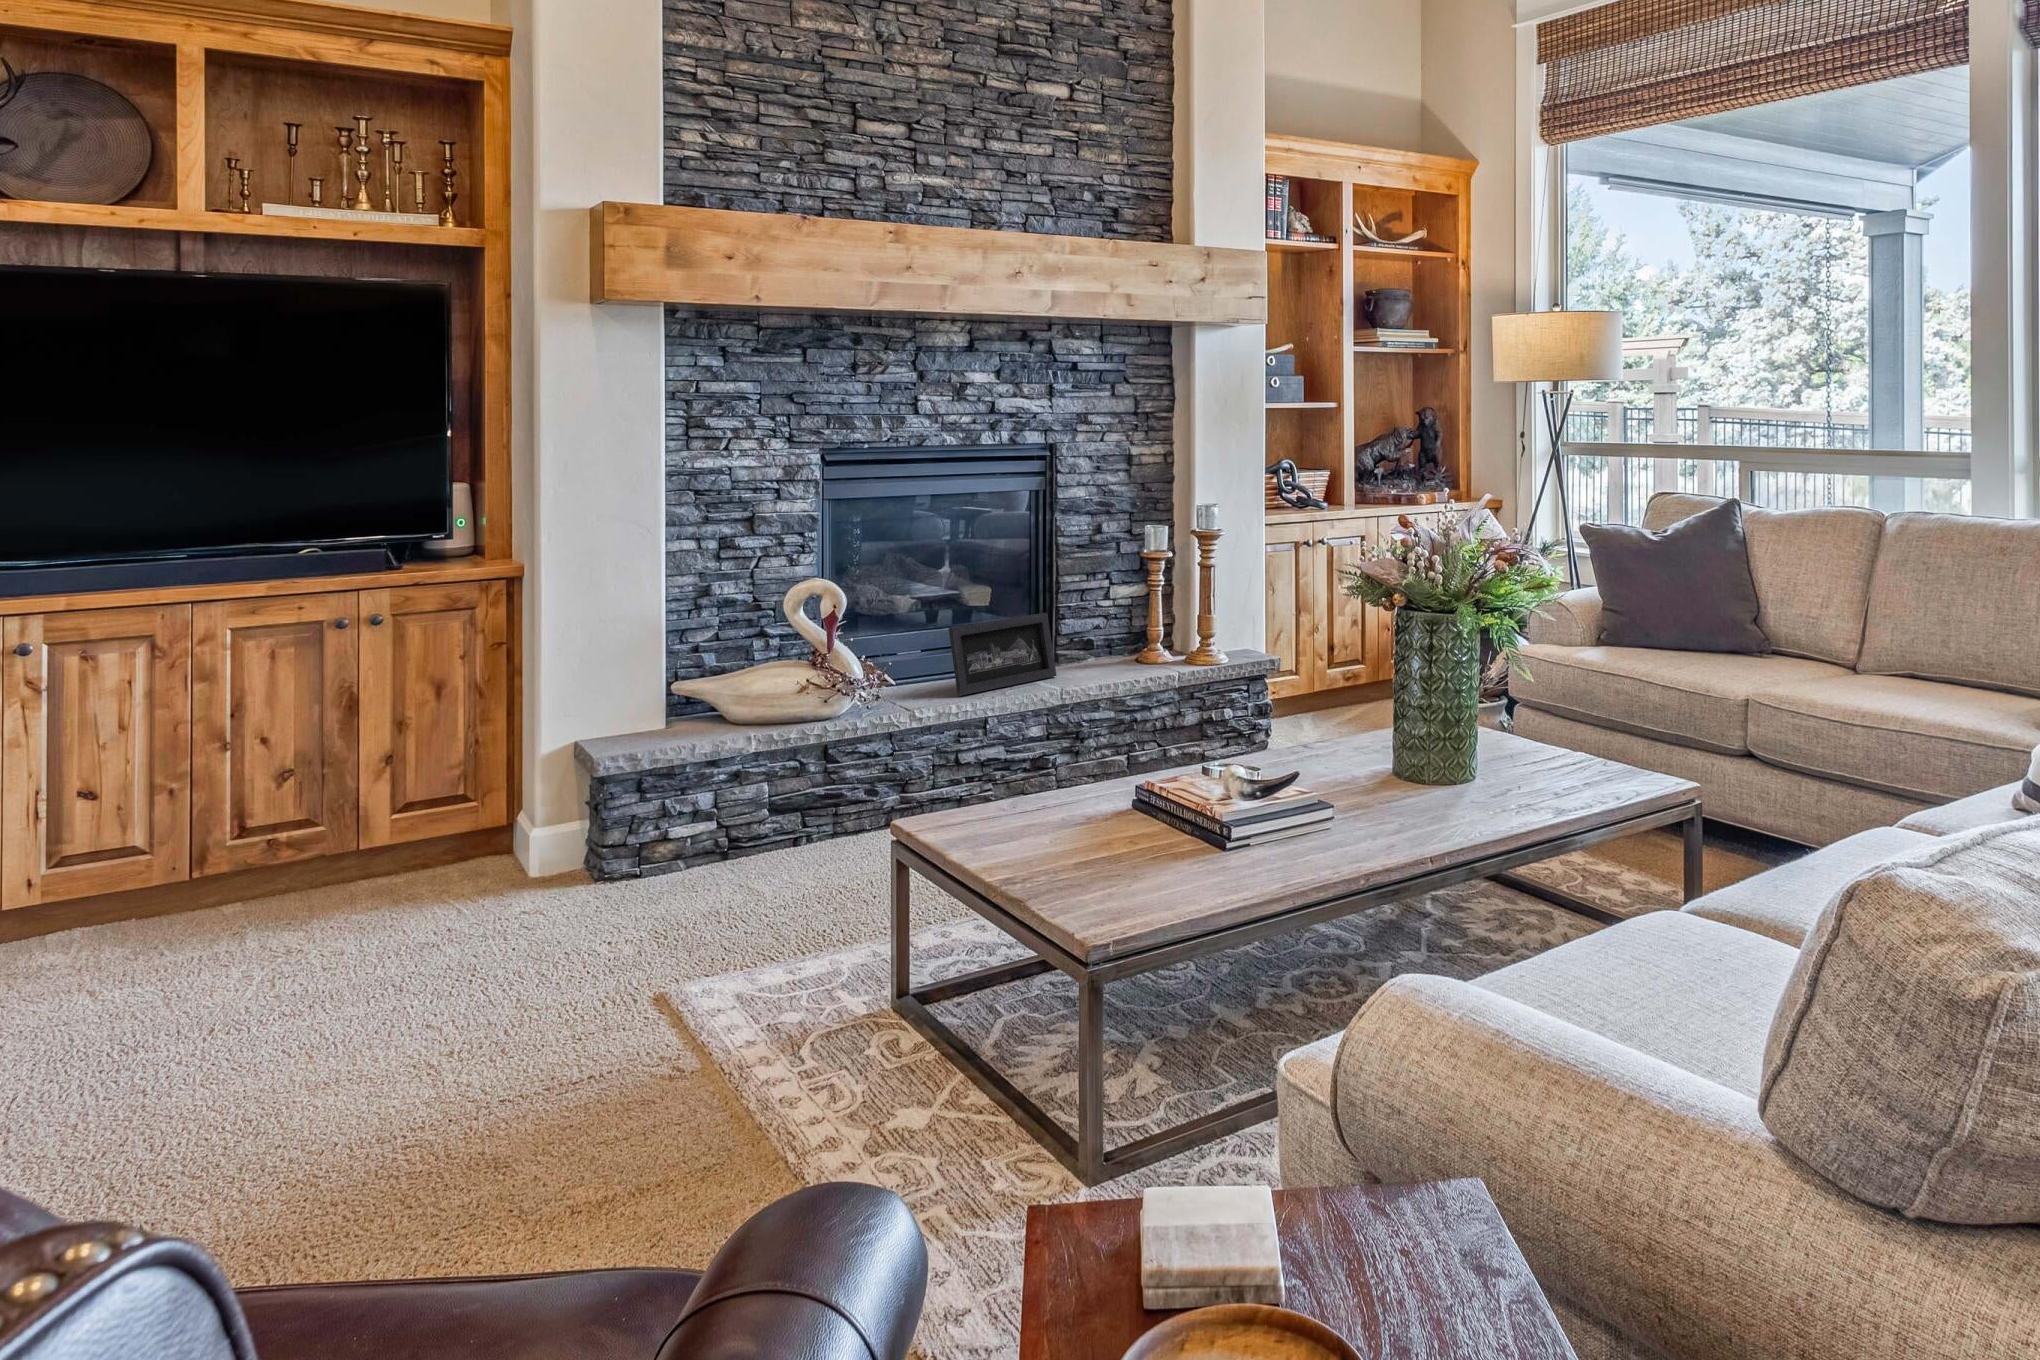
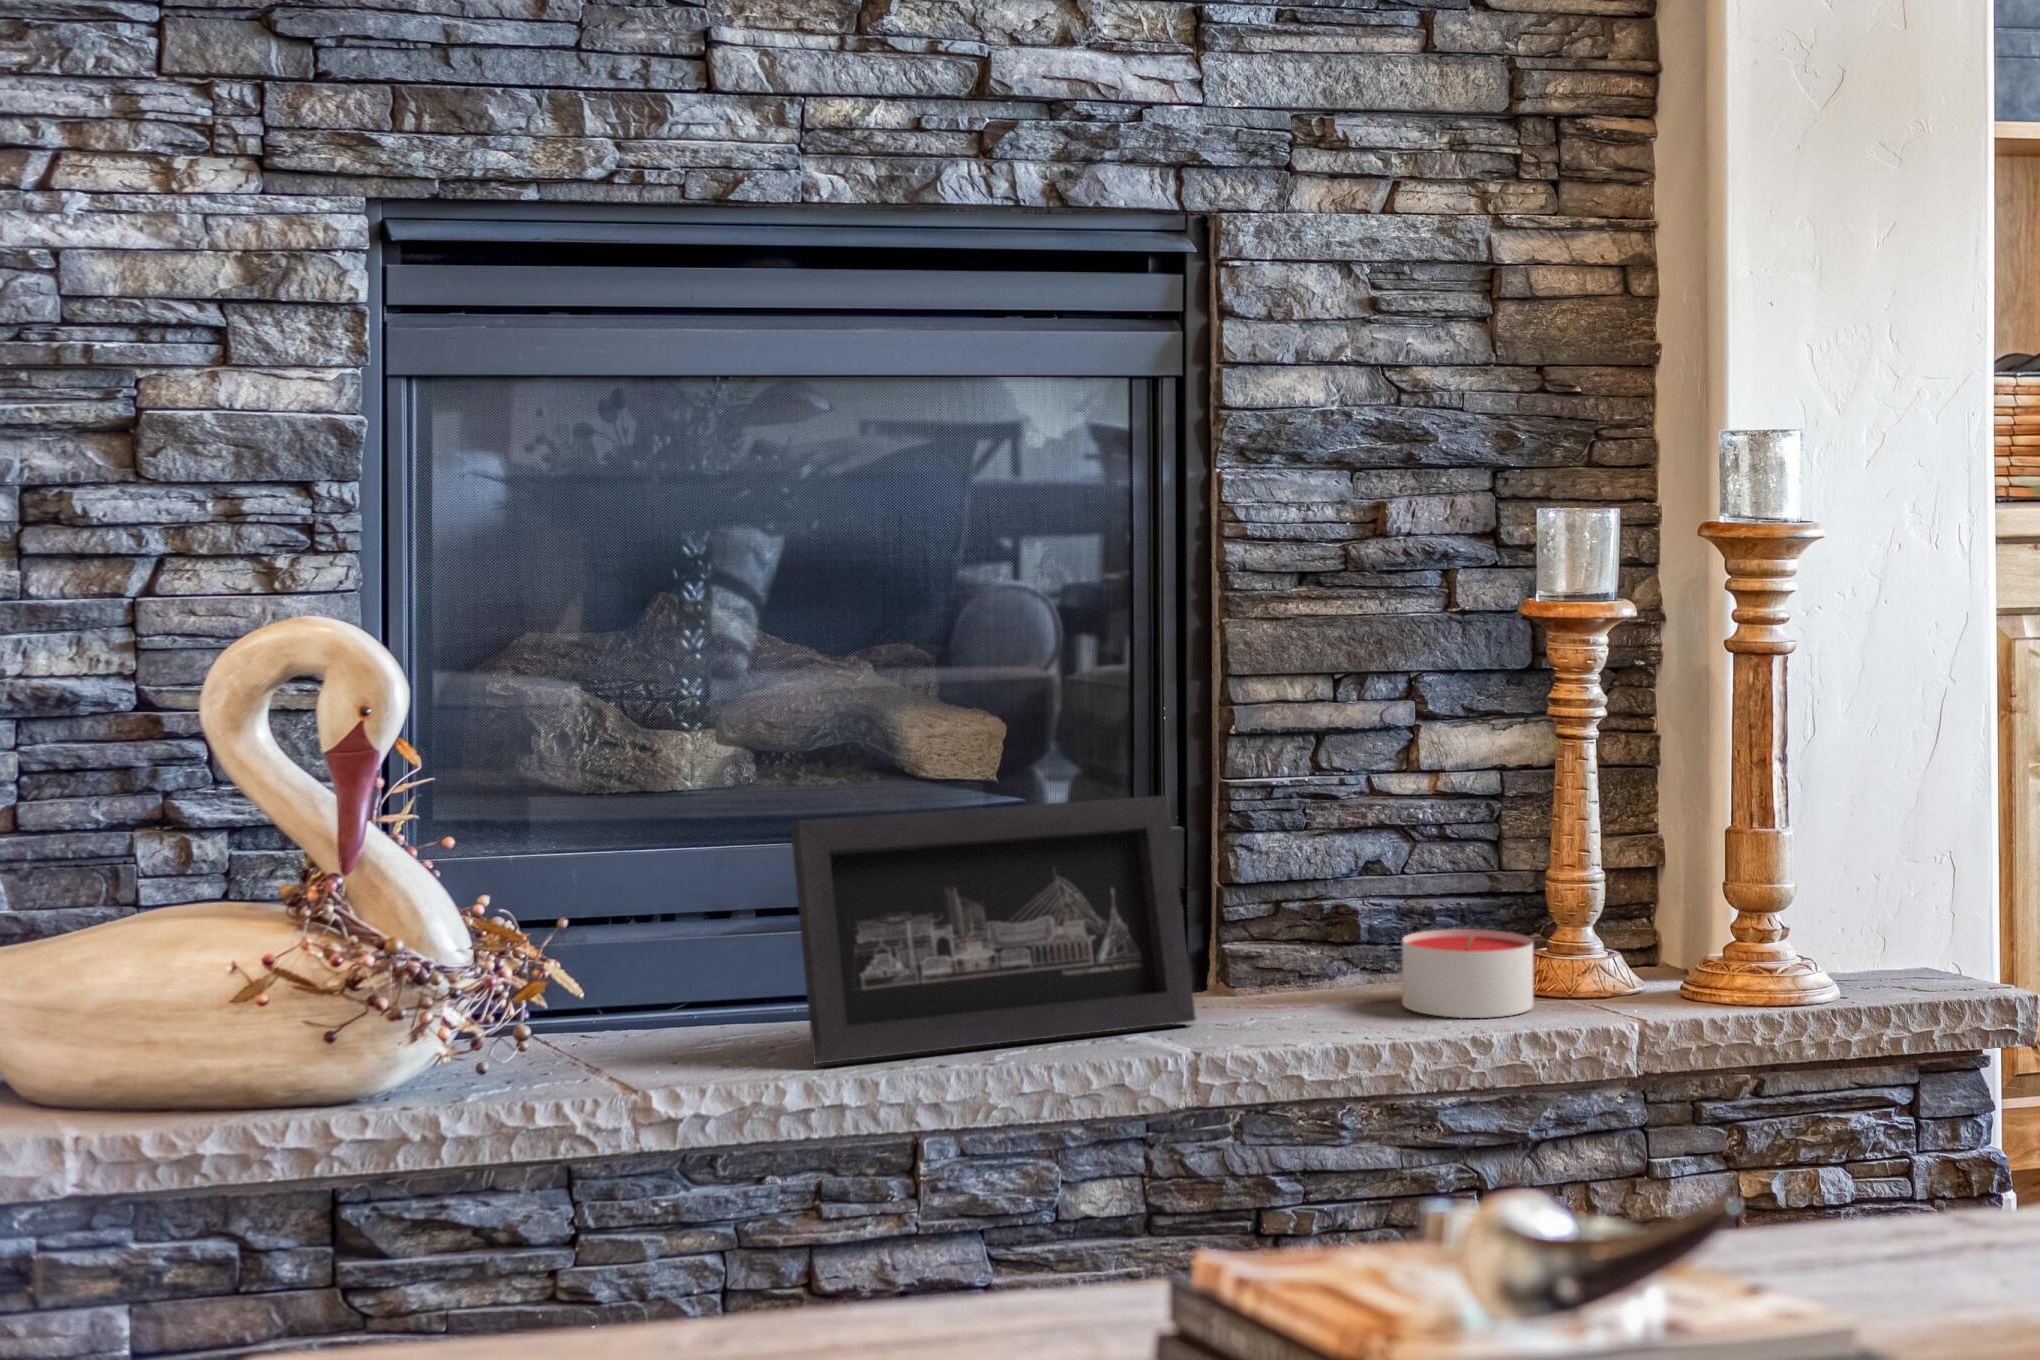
candle: none [1110,645,1146,671] -> present [1402,929,1533,1018]

